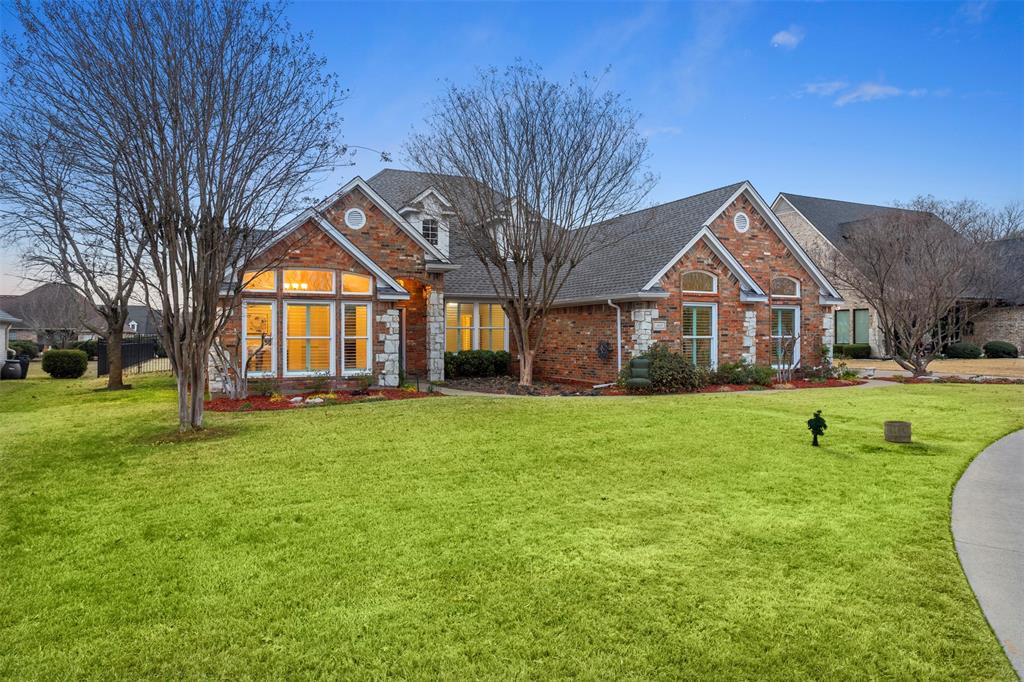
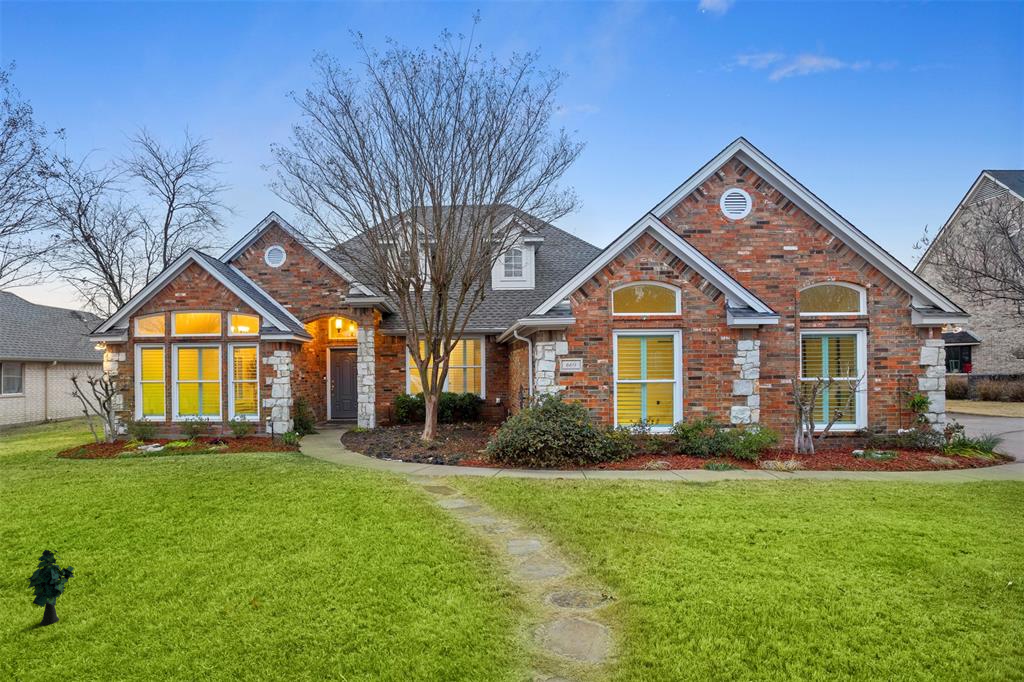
armchair: present [626,356,652,396] -> none [453,406,494,463]
wooden bucket: present [884,421,912,442] -> none [175,593,241,661]

